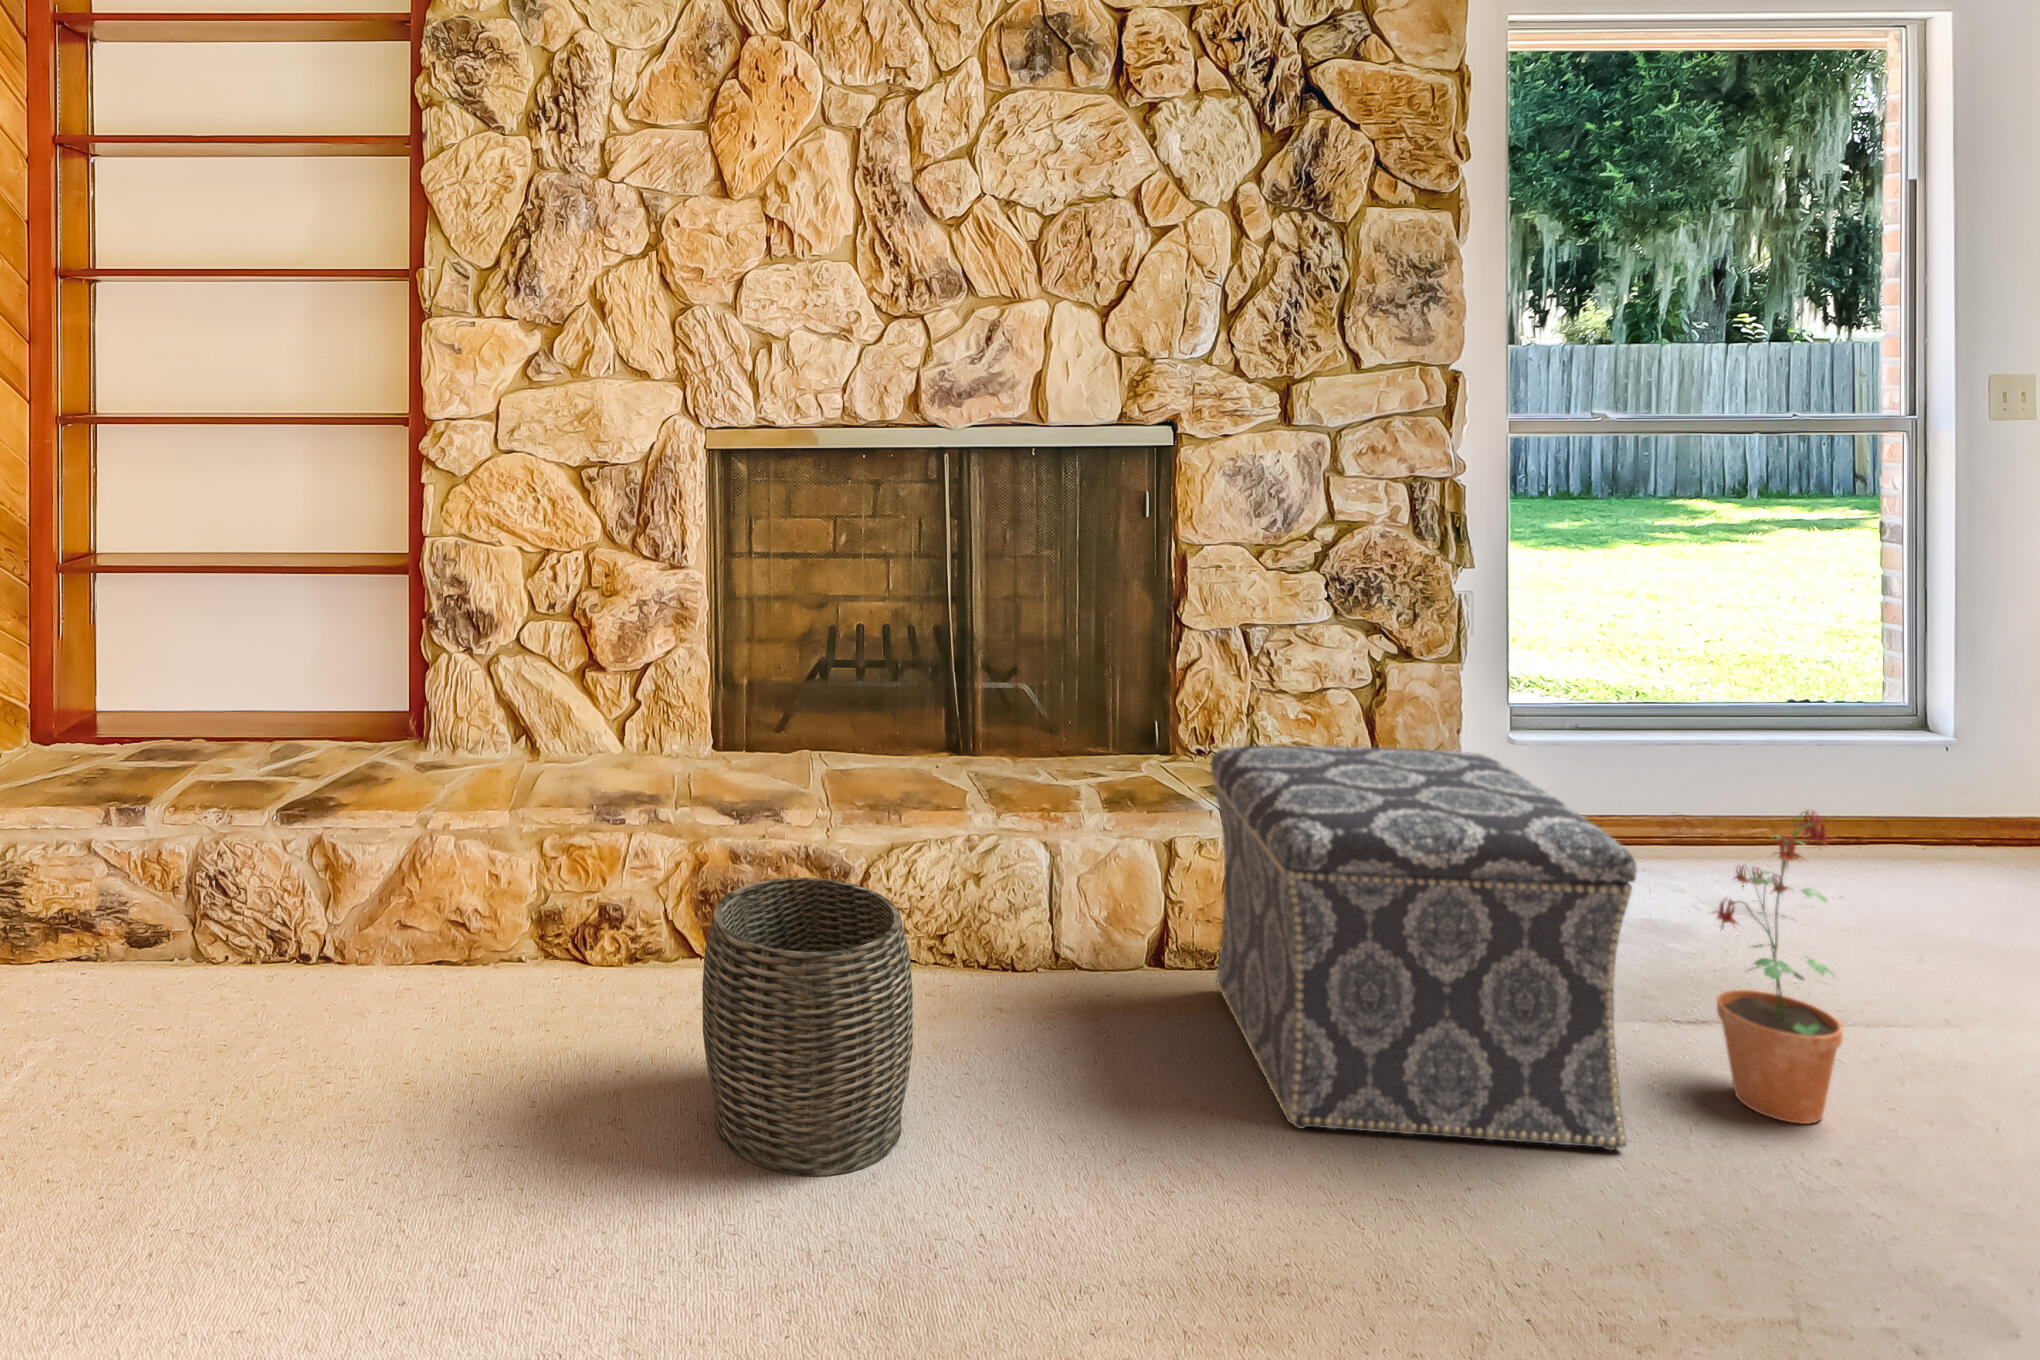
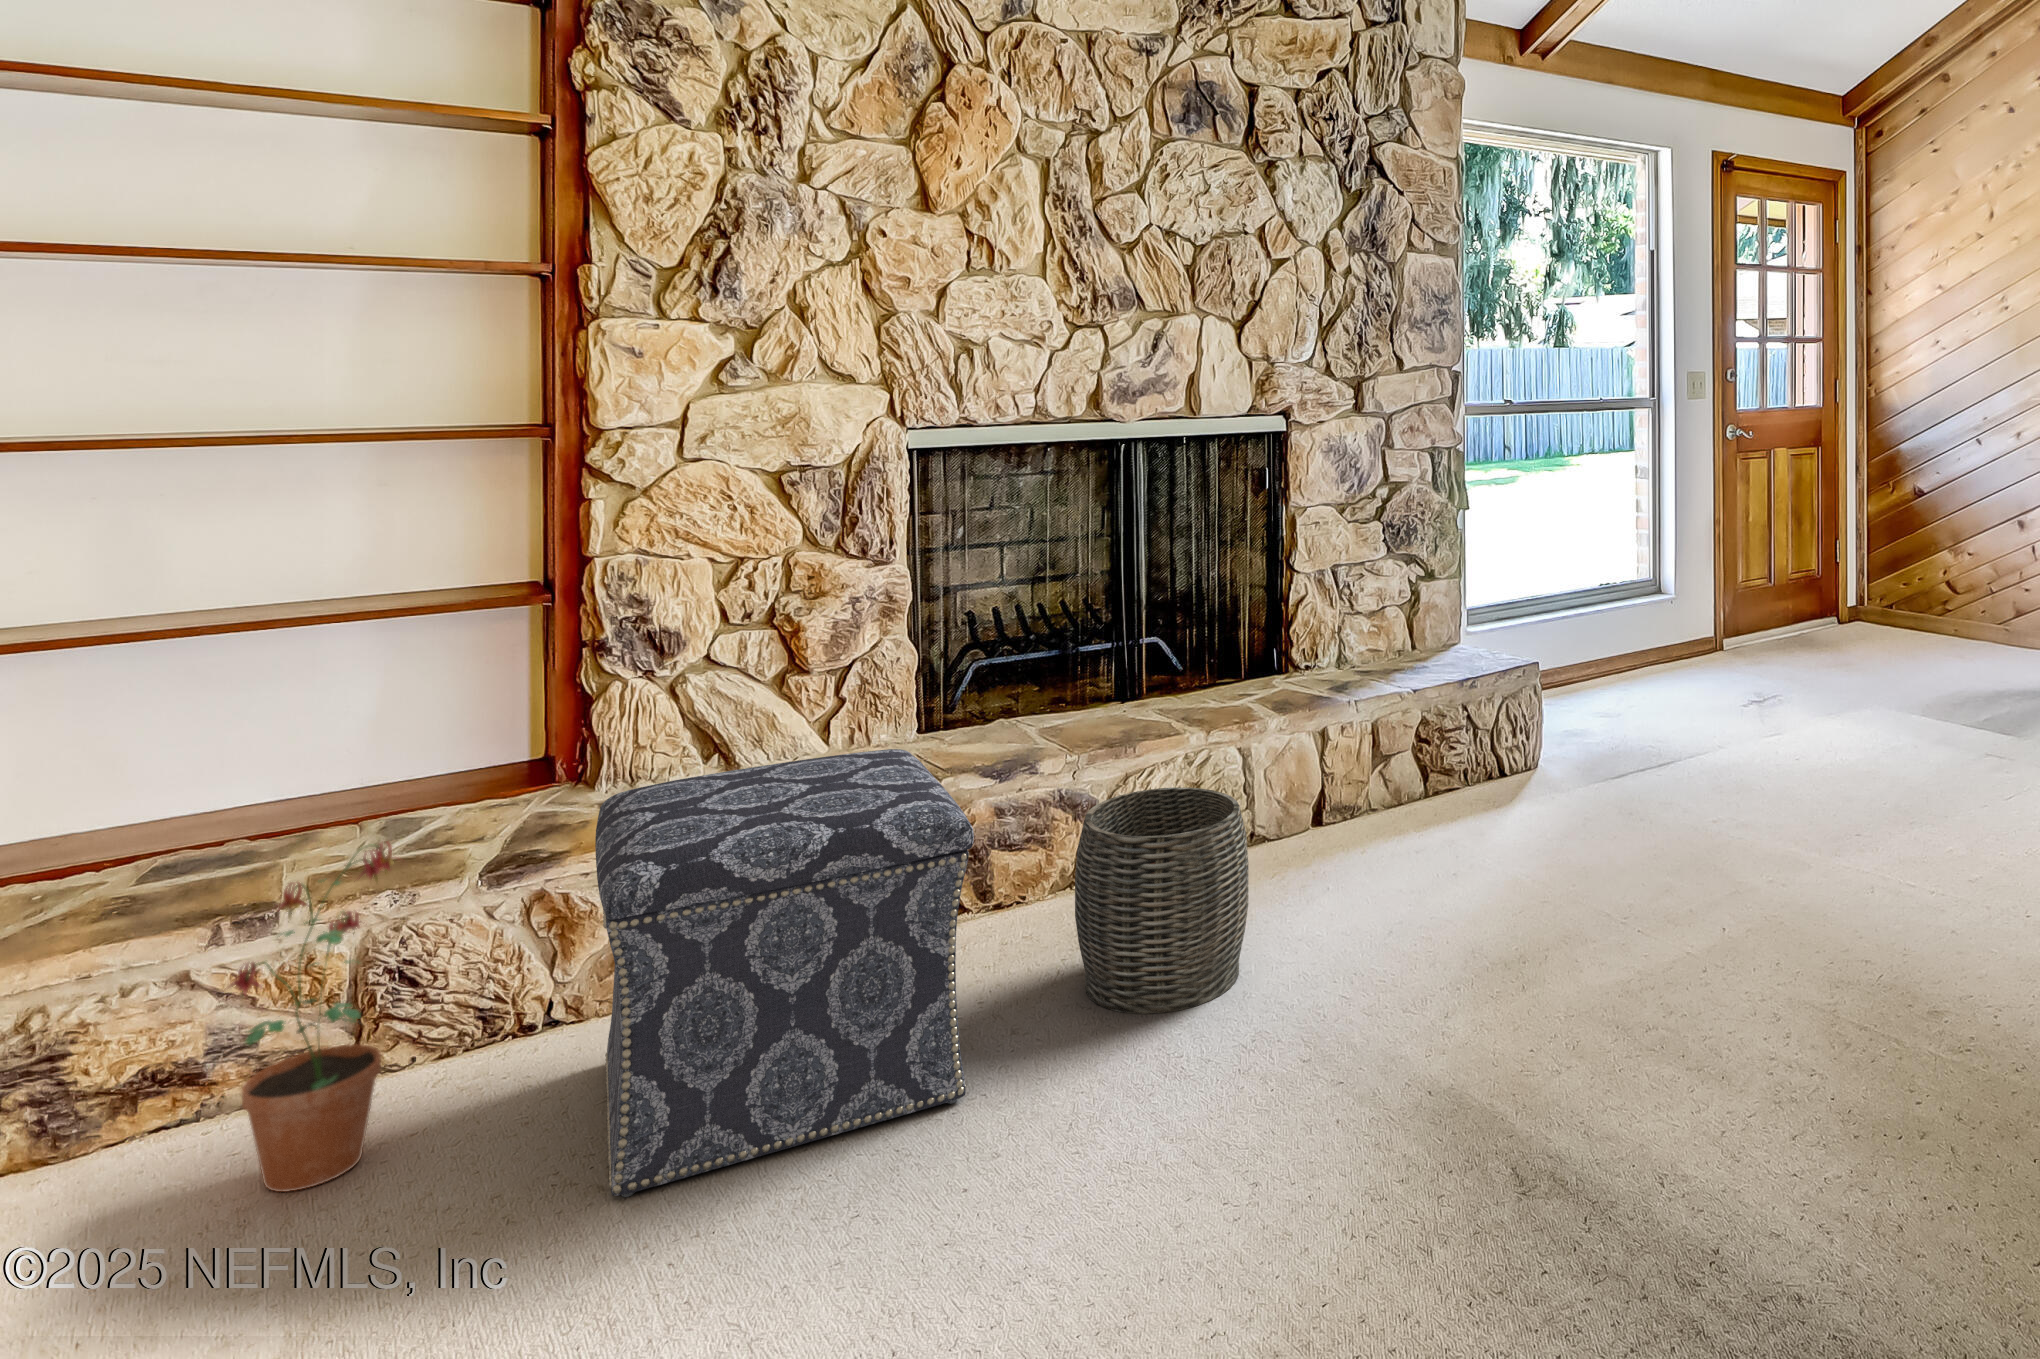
ottoman: present [1211,746,1637,1150] -> present [595,749,974,1197]
potted plant: present [1715,811,1842,1124] -> present [229,842,394,1192]

